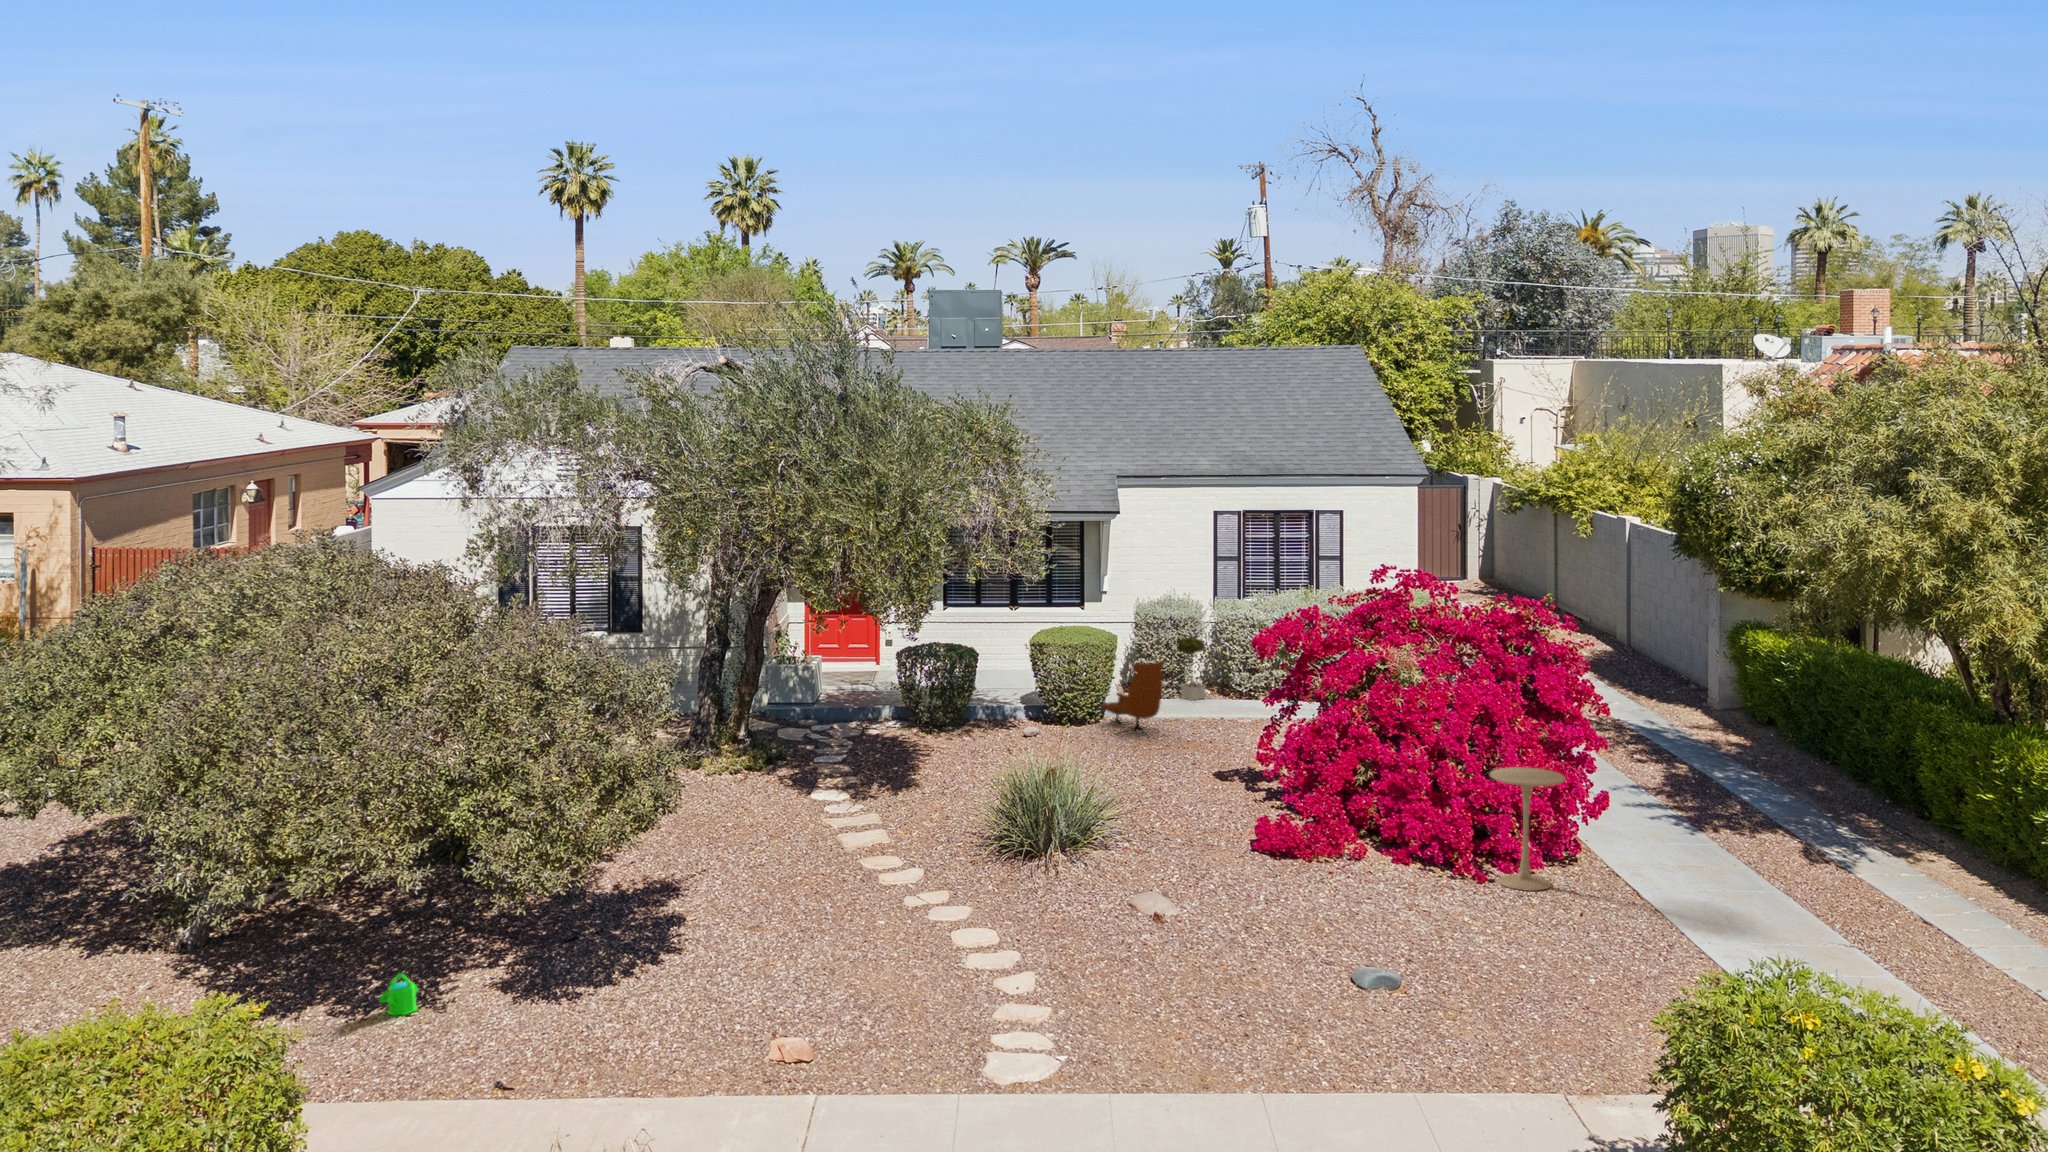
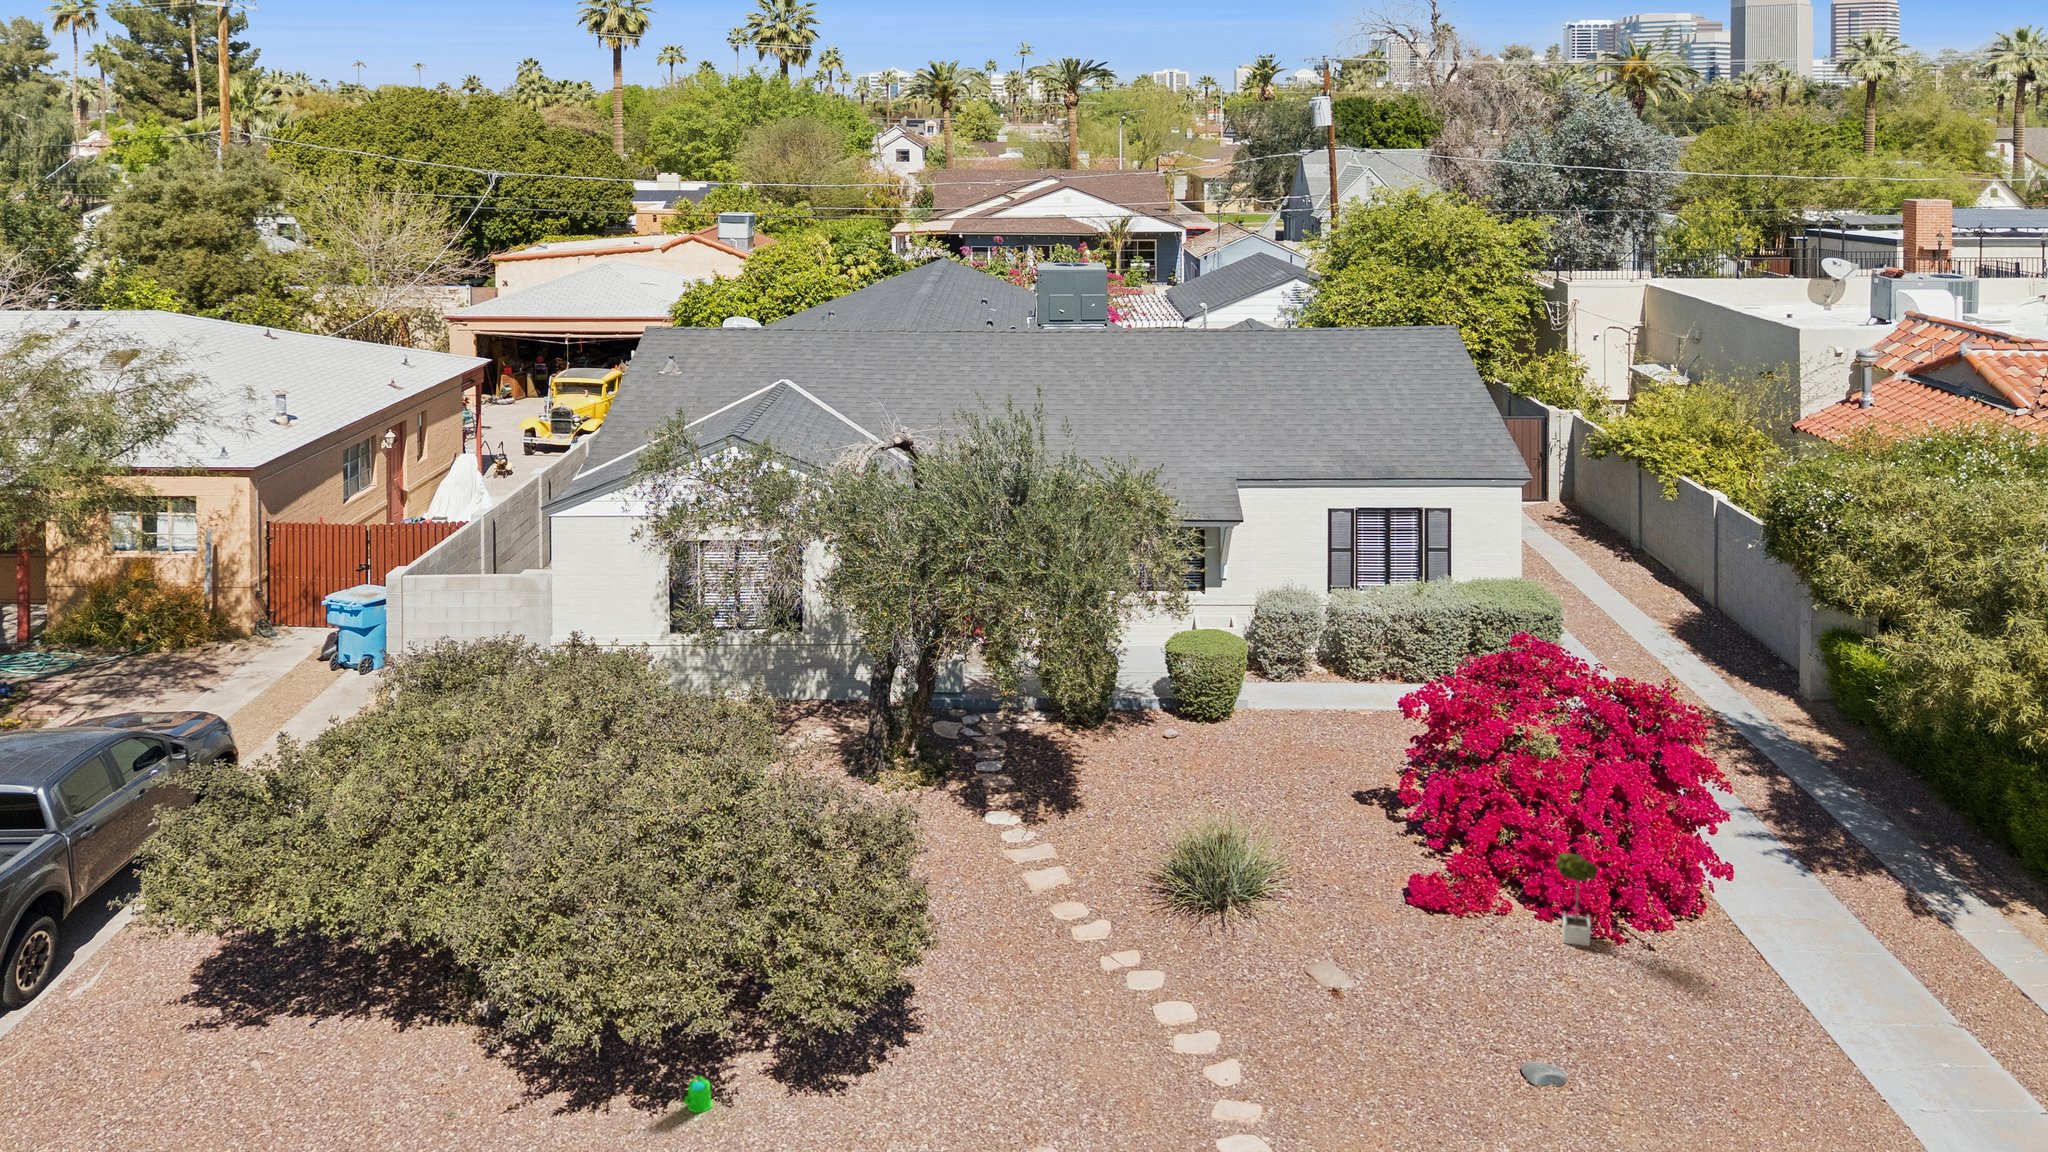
potted tree: present [1177,638,1205,700] -> present [1556,853,1598,946]
lounge chair: present [1102,661,1164,737] -> none [1230,668,1294,737]
pedestal table: present [1490,767,1565,891] -> none [1632,840,1704,956]

